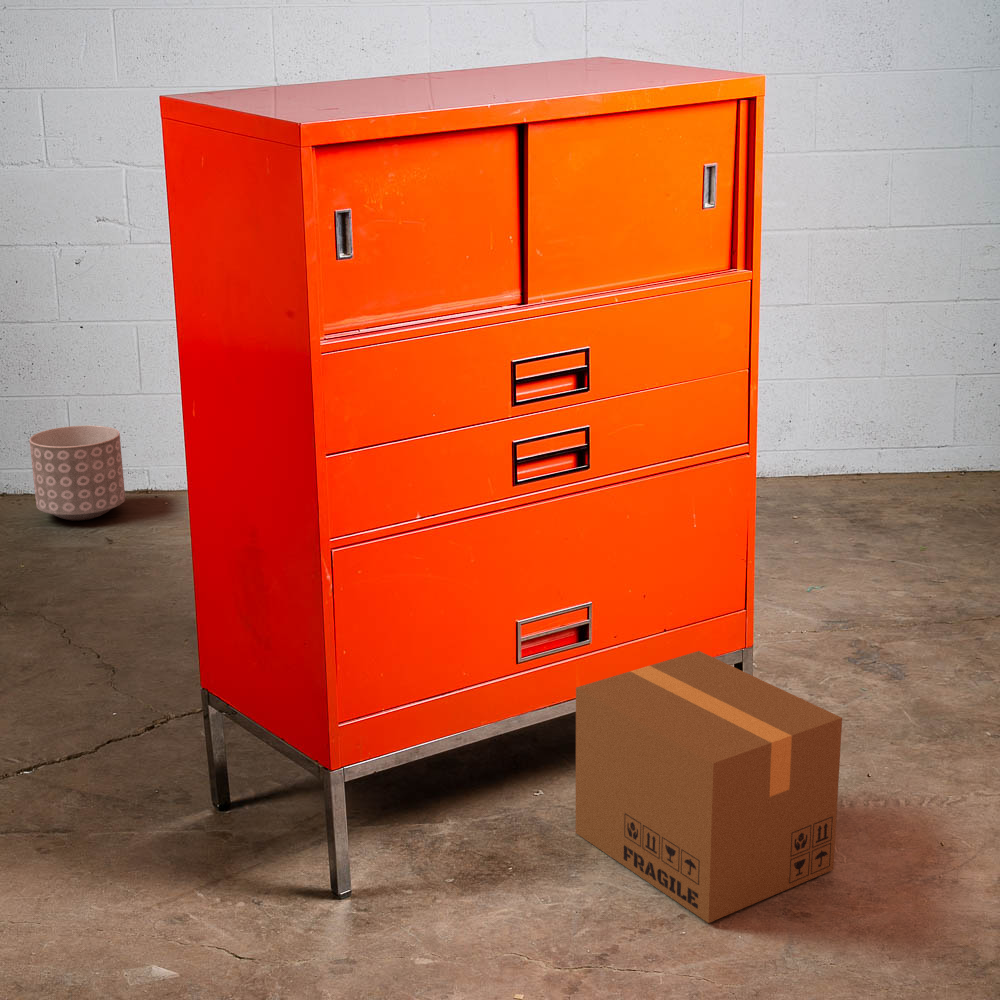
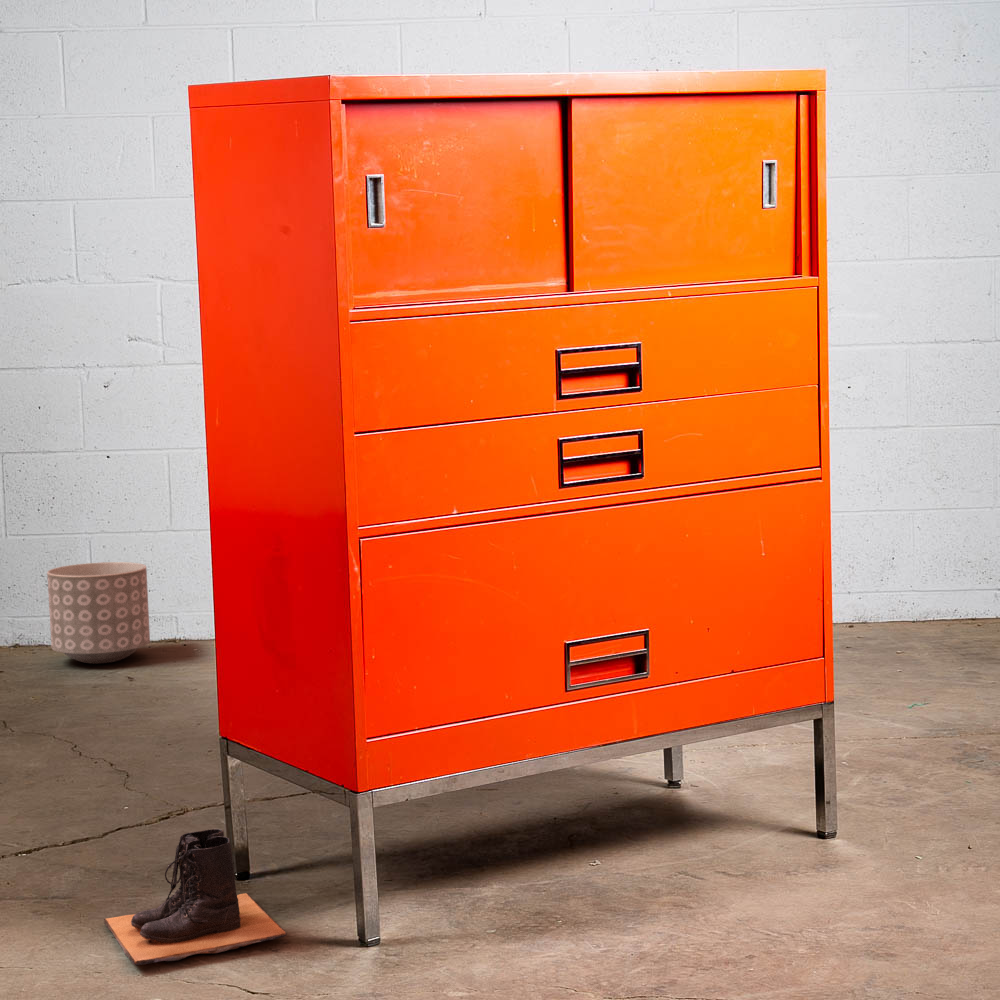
cardboard box: present [576,651,842,923] -> none [633,695,930,961]
boots: none [101,789,268,929] -> present [104,829,287,965]

